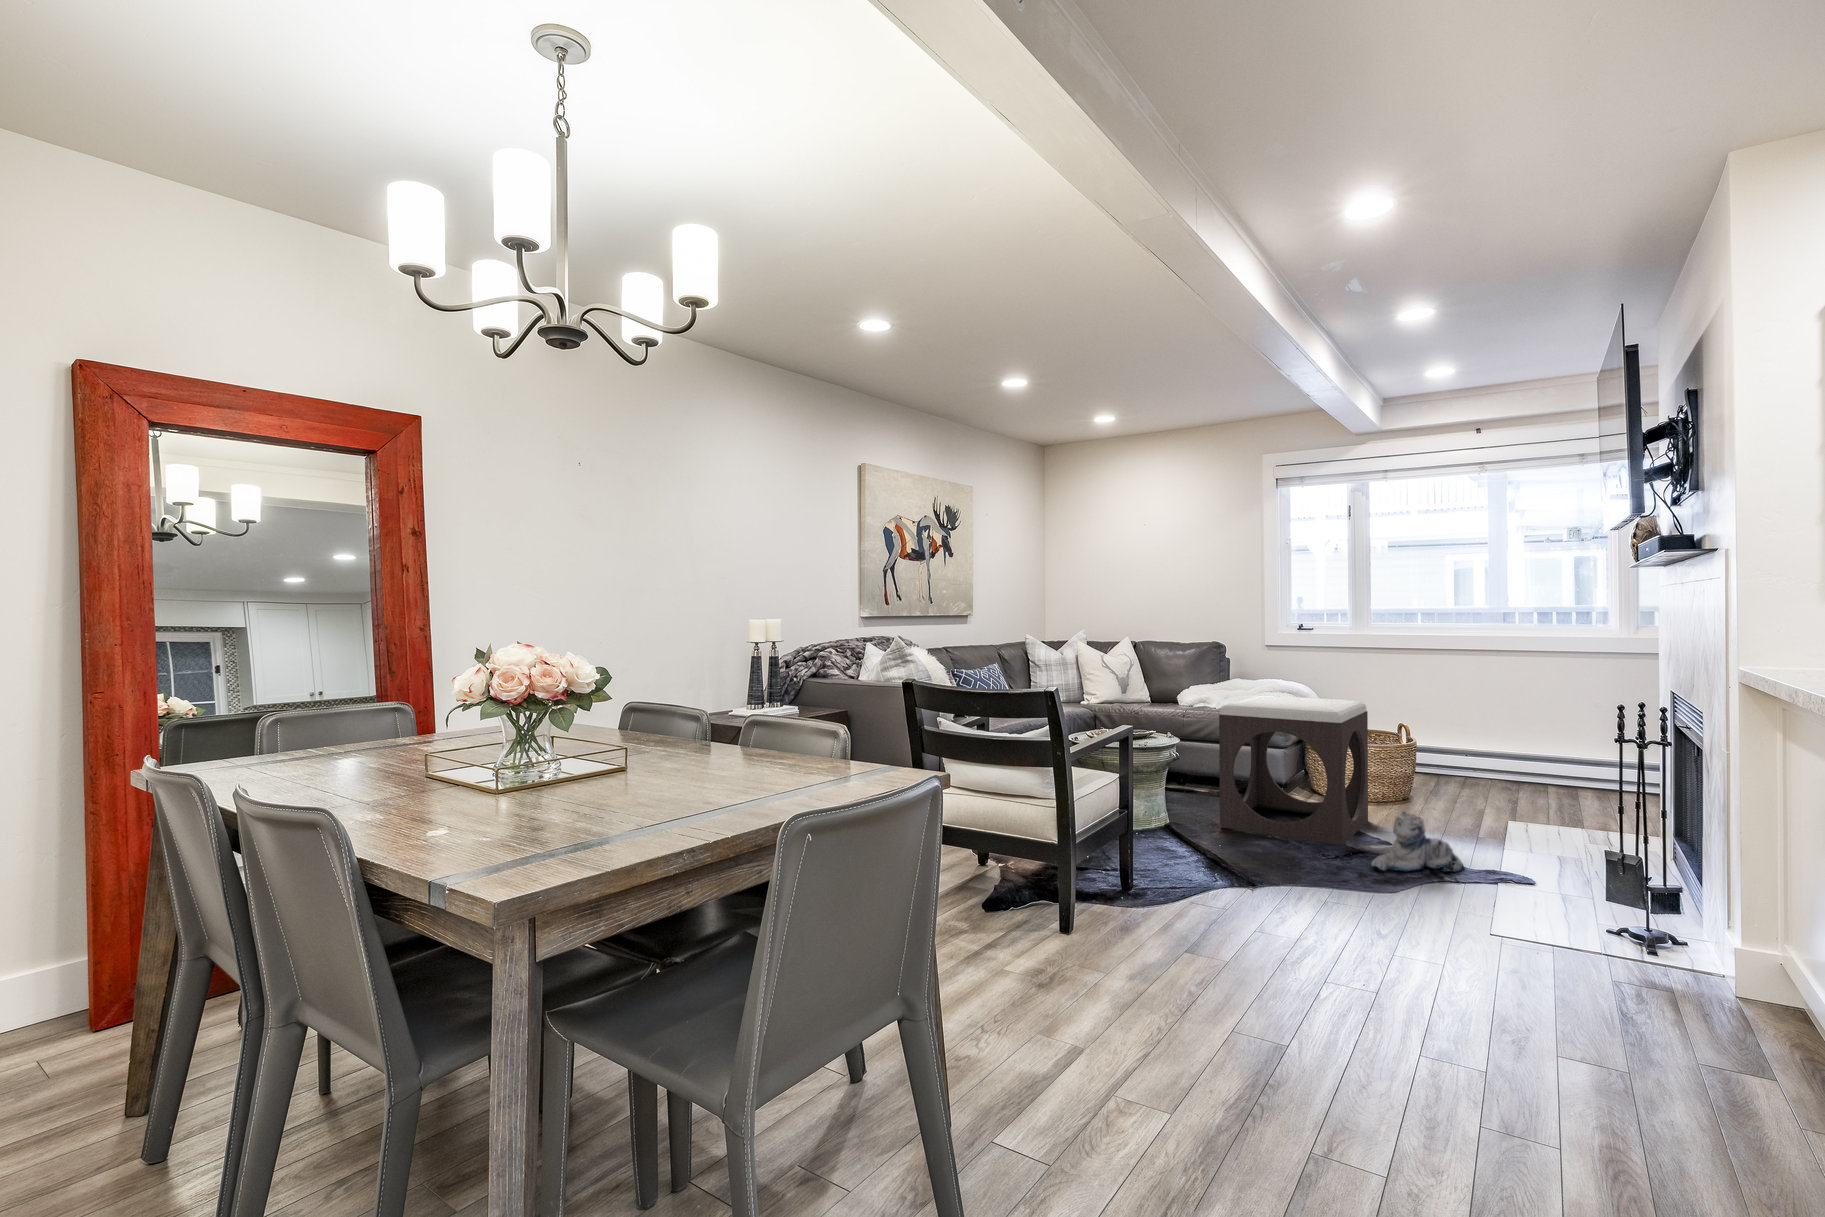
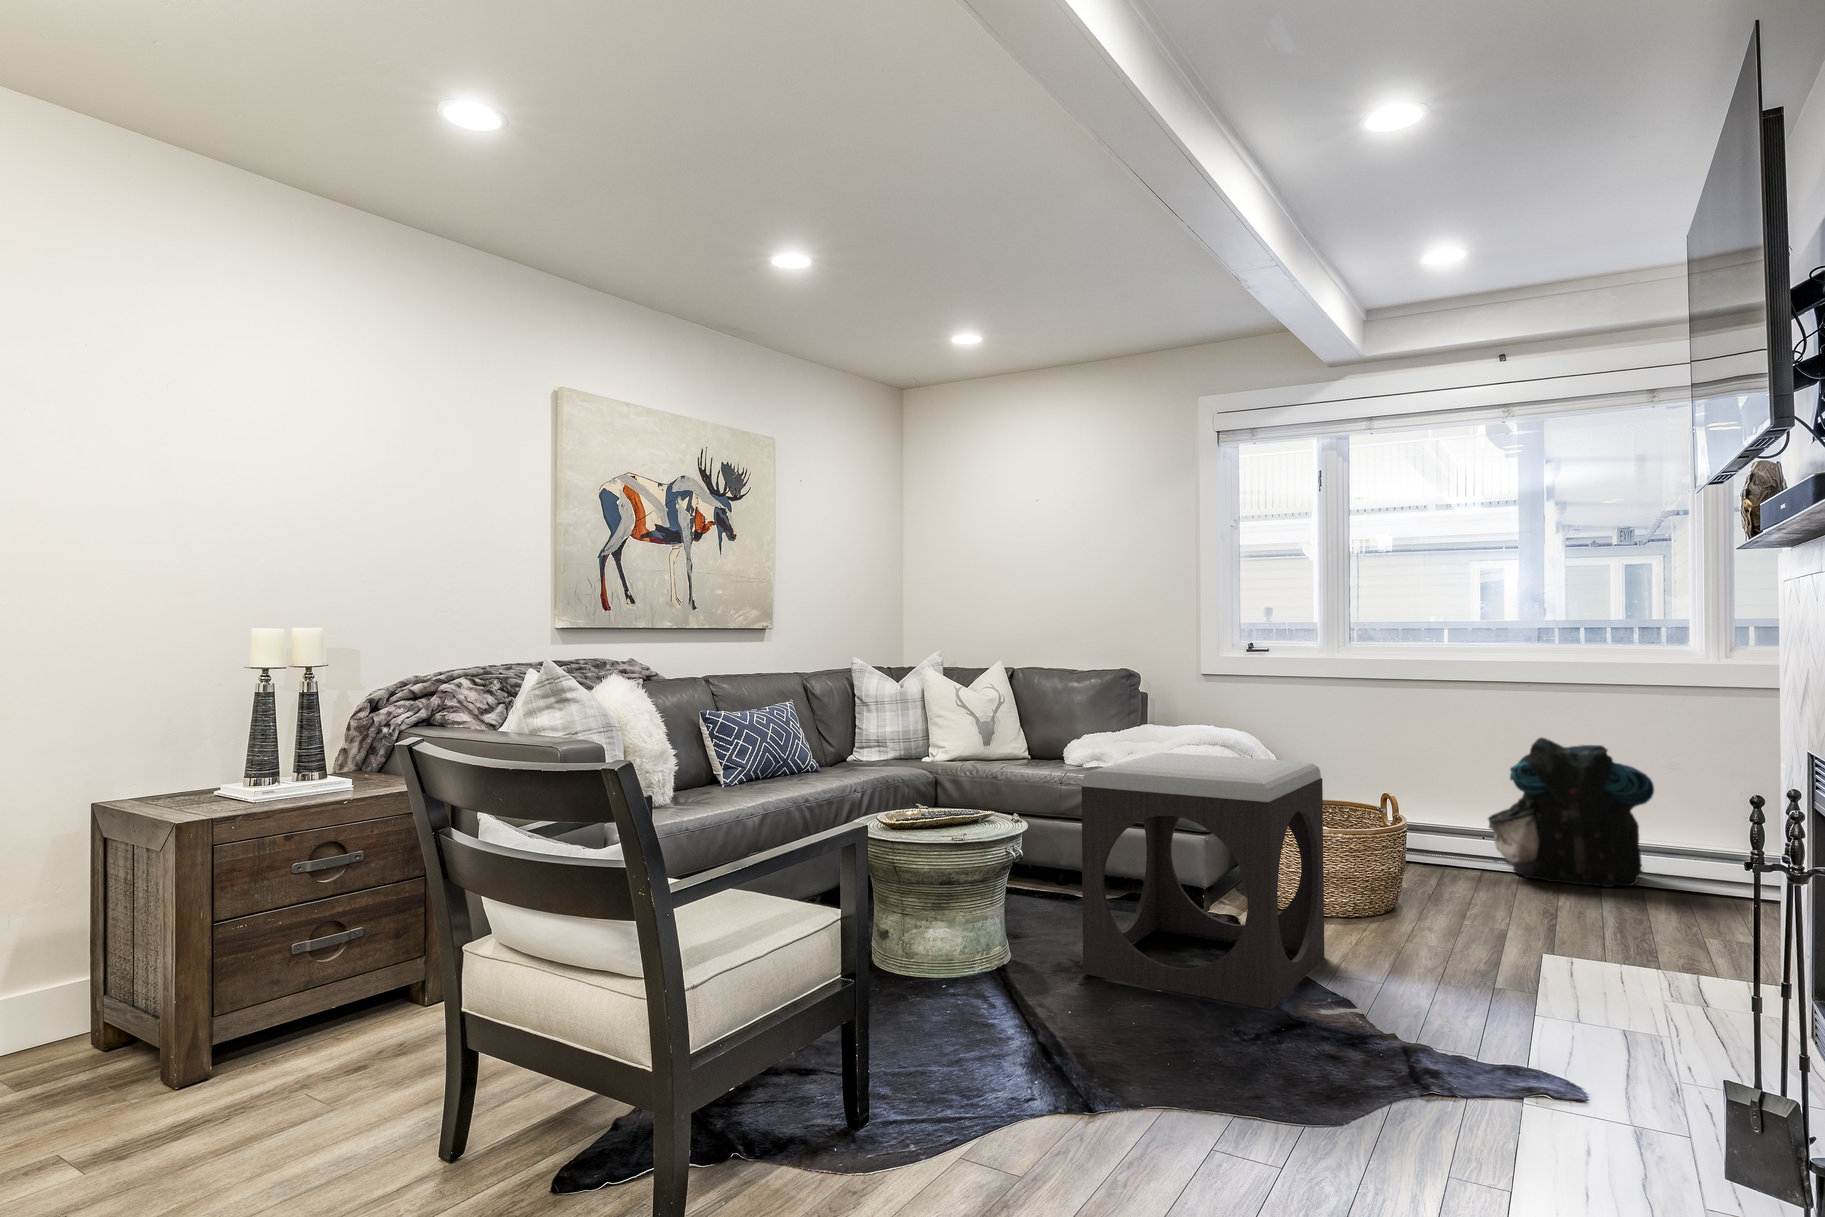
backpack: none [1469,689,1584,787] -> present [1488,737,1654,887]
plush toy: present [1371,812,1463,872] -> none [1308,959,1466,1069]

